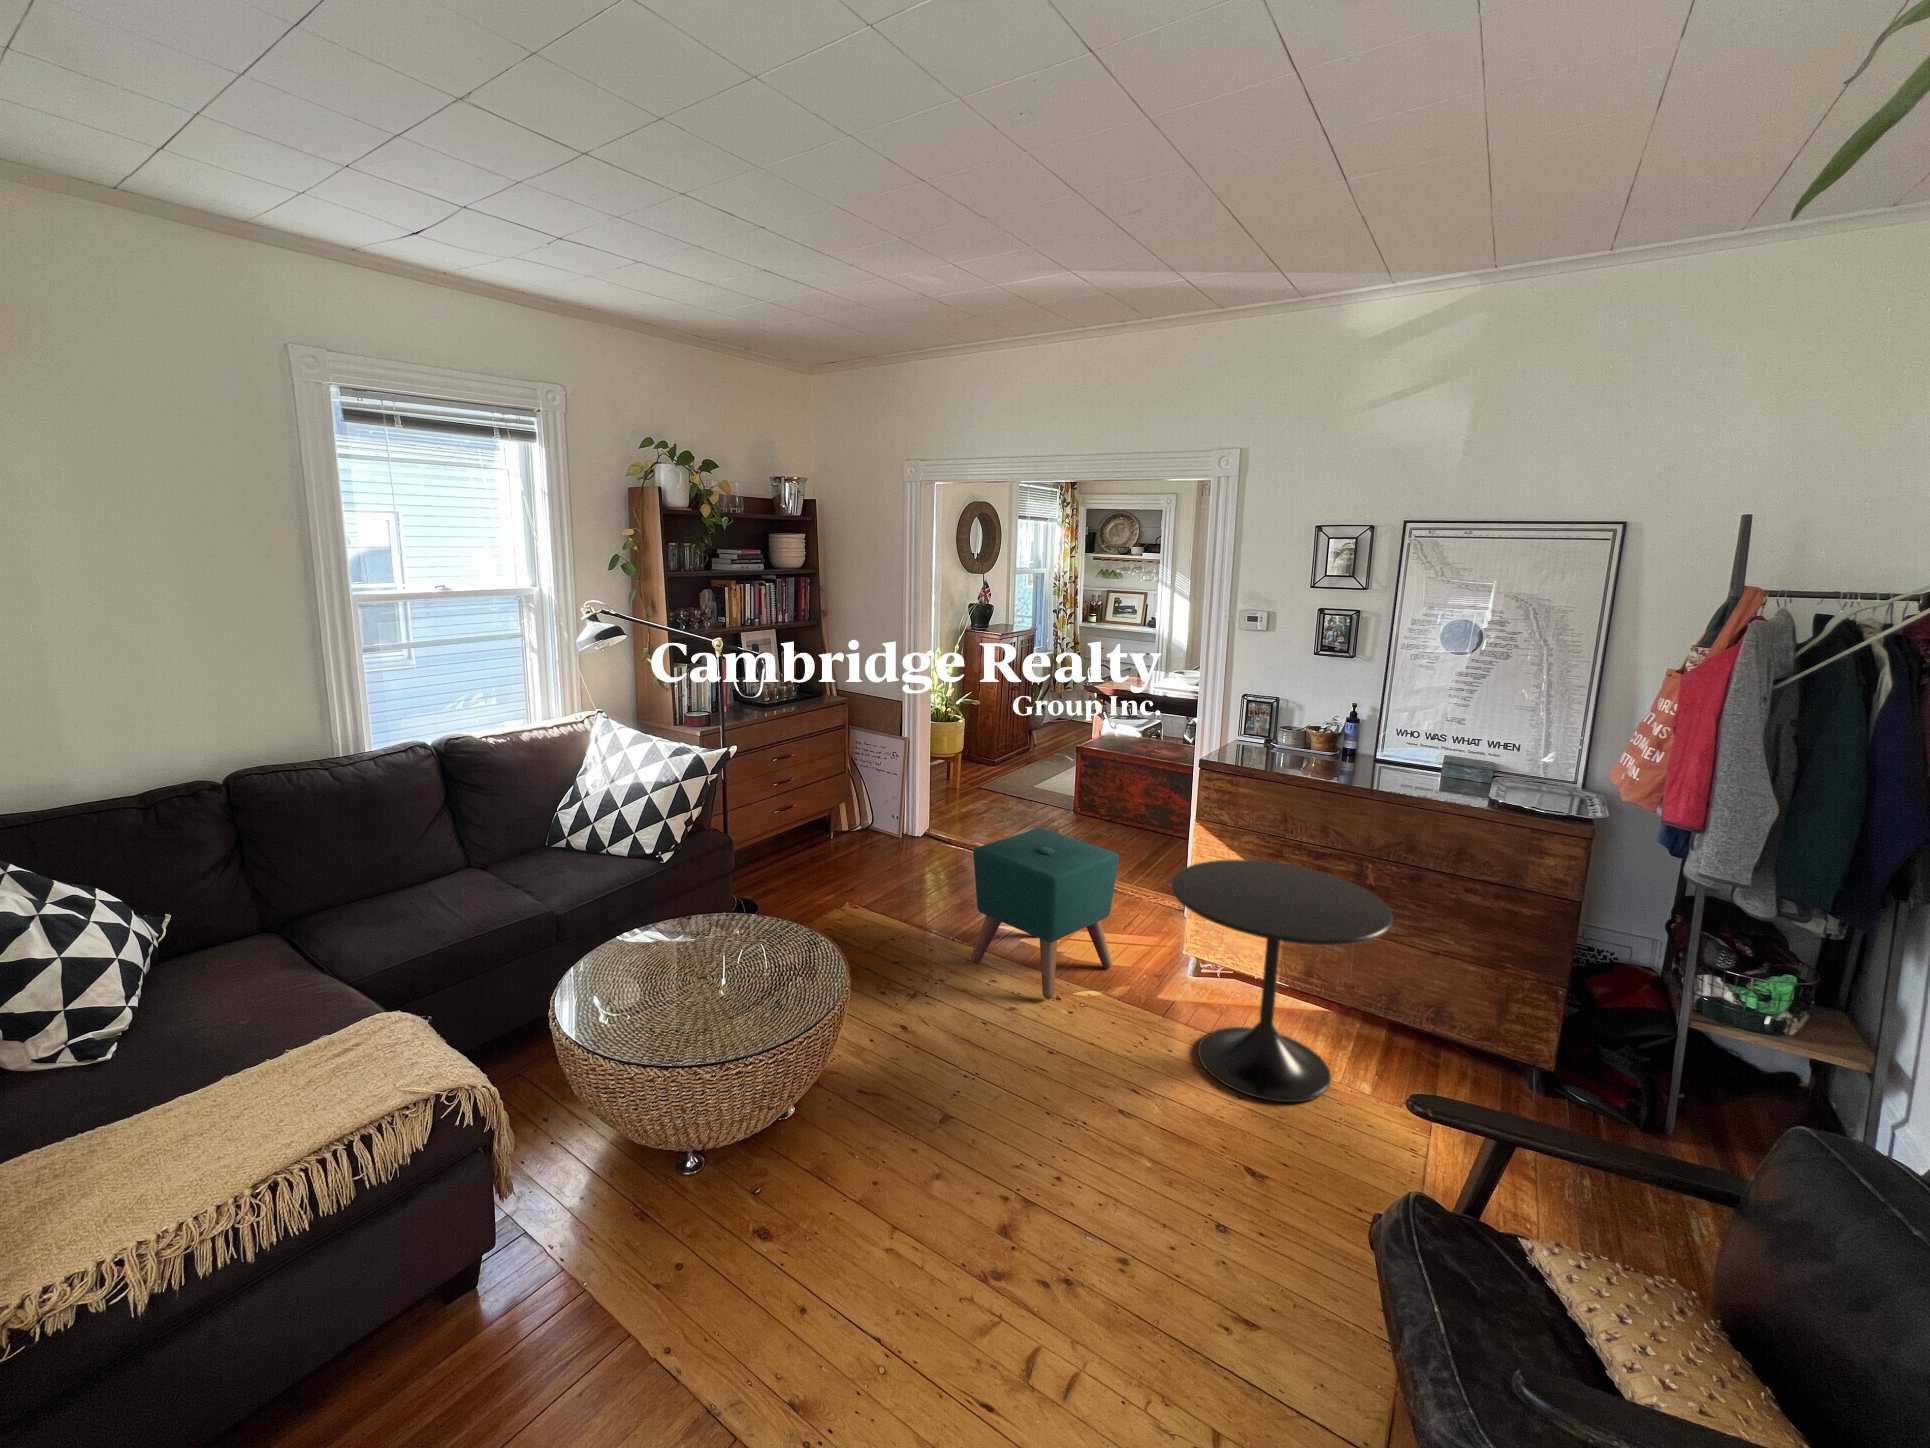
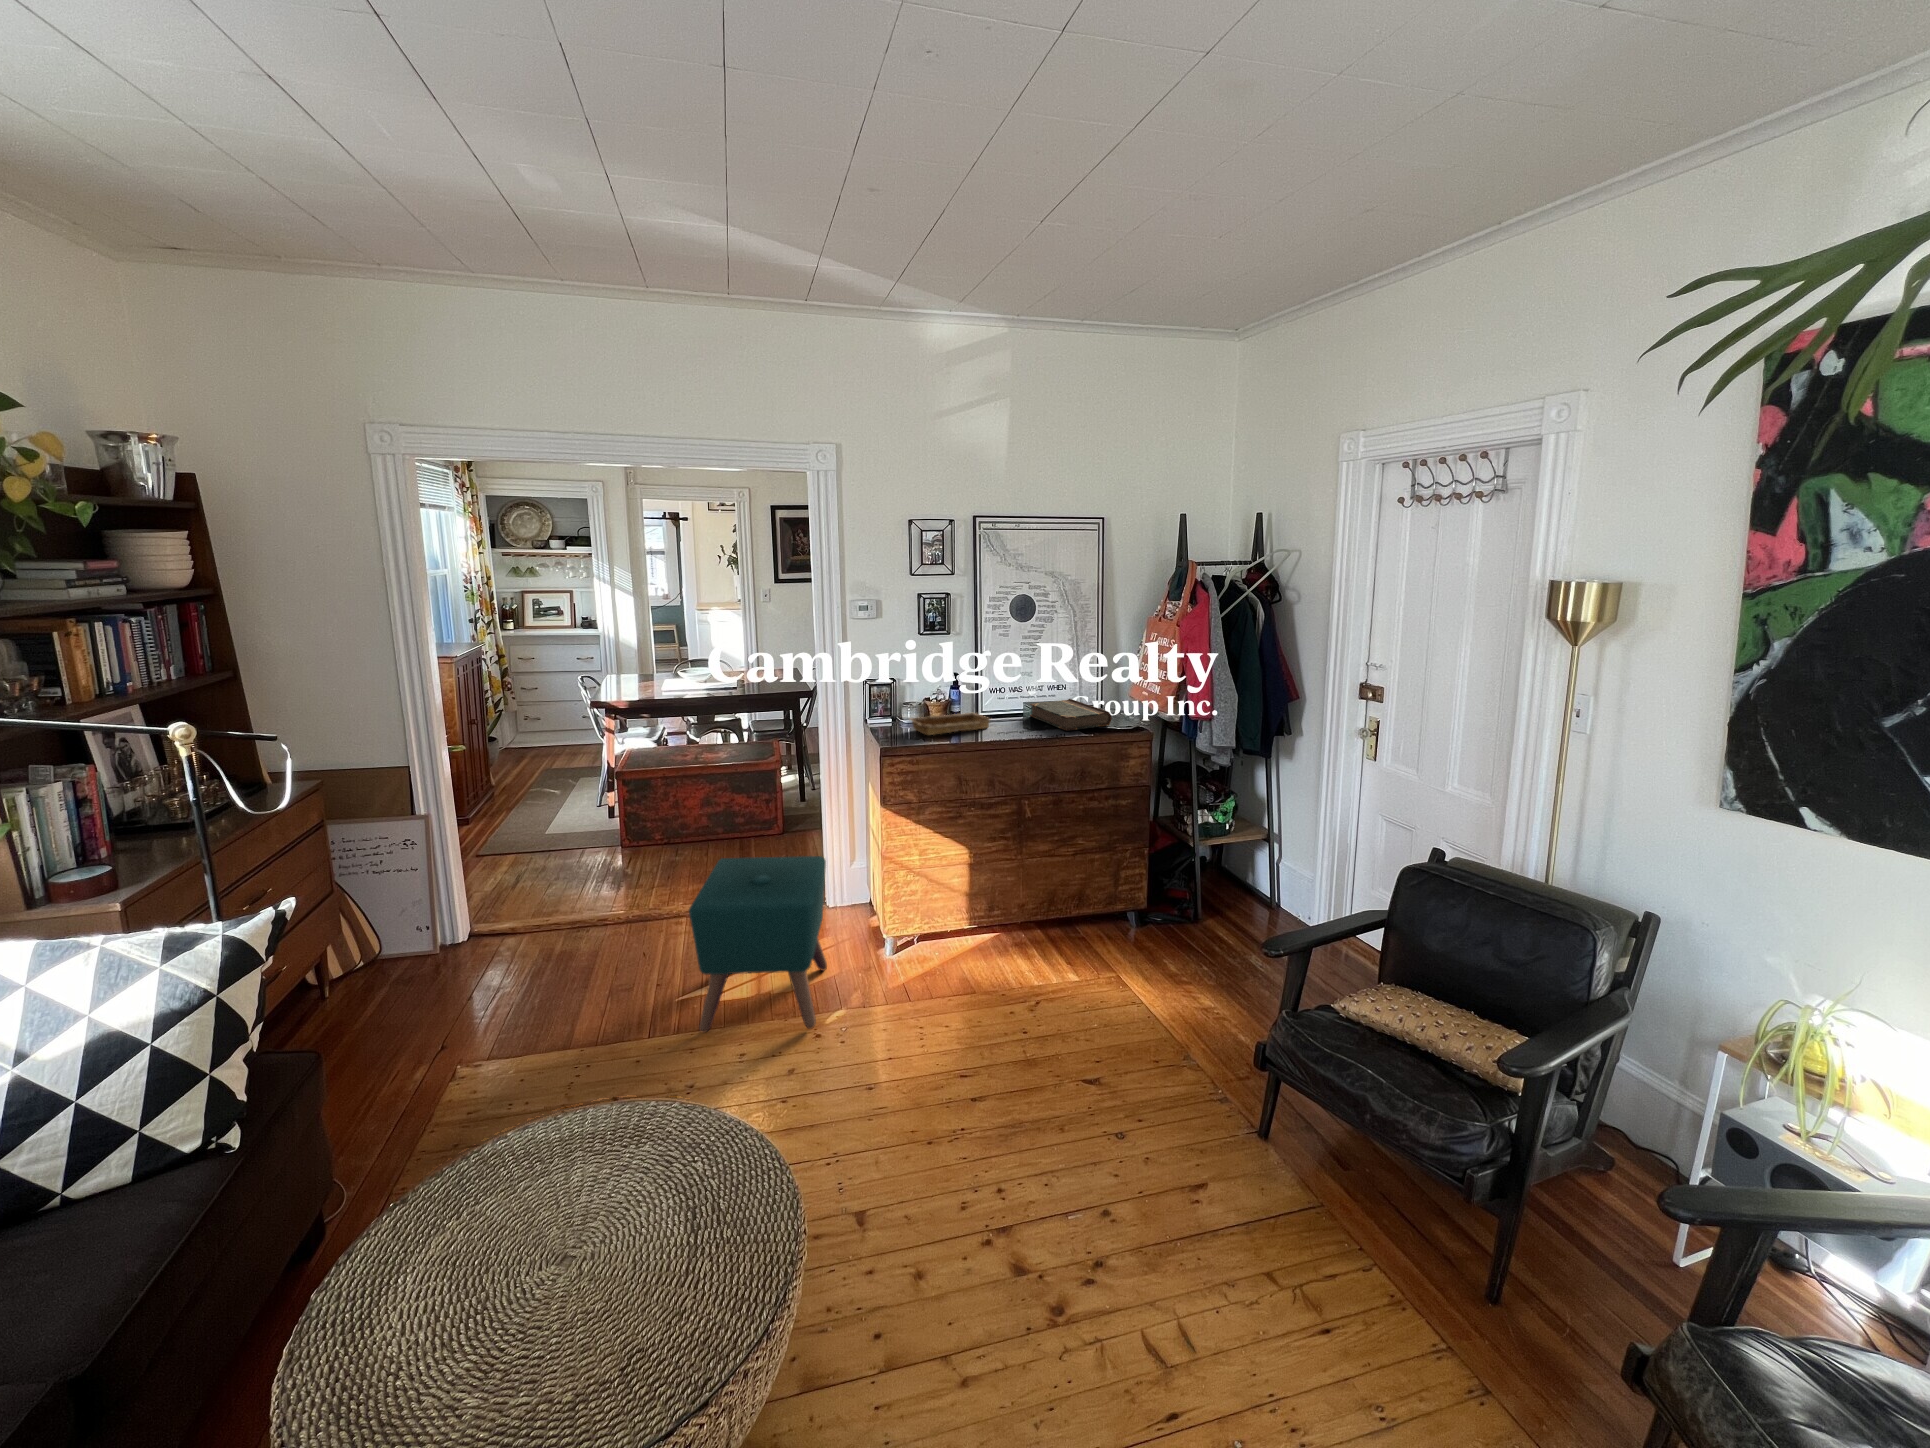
tray: none [1262,742,1362,773] -> present [911,713,990,735]
book: none [1439,758,1539,805] -> present [1030,699,1112,731]
side table: present [1171,860,1393,1102] -> none [921,815,1097,1020]

